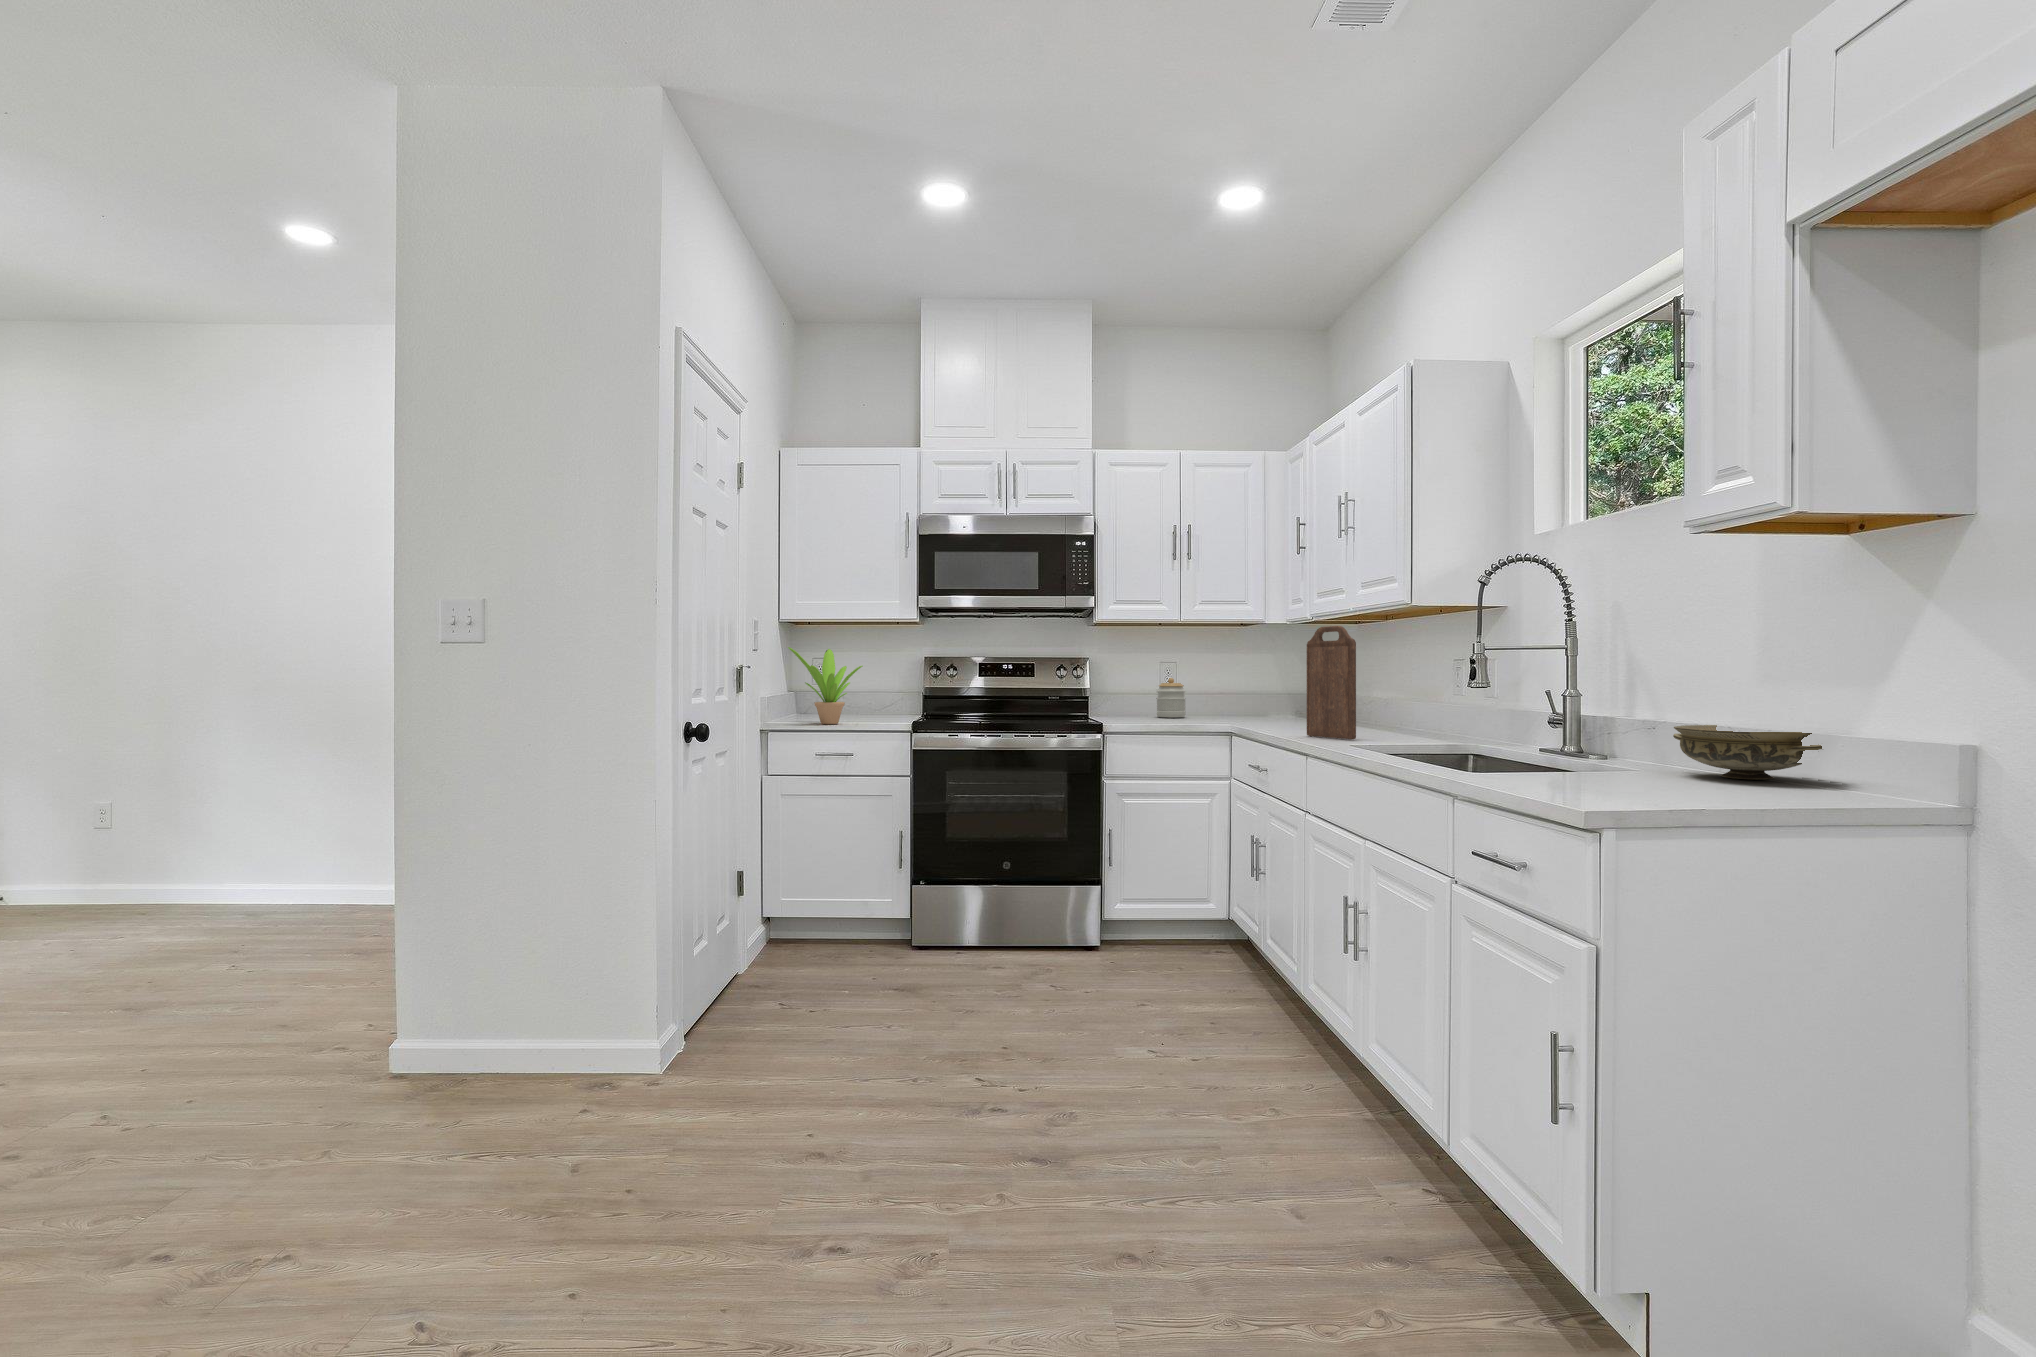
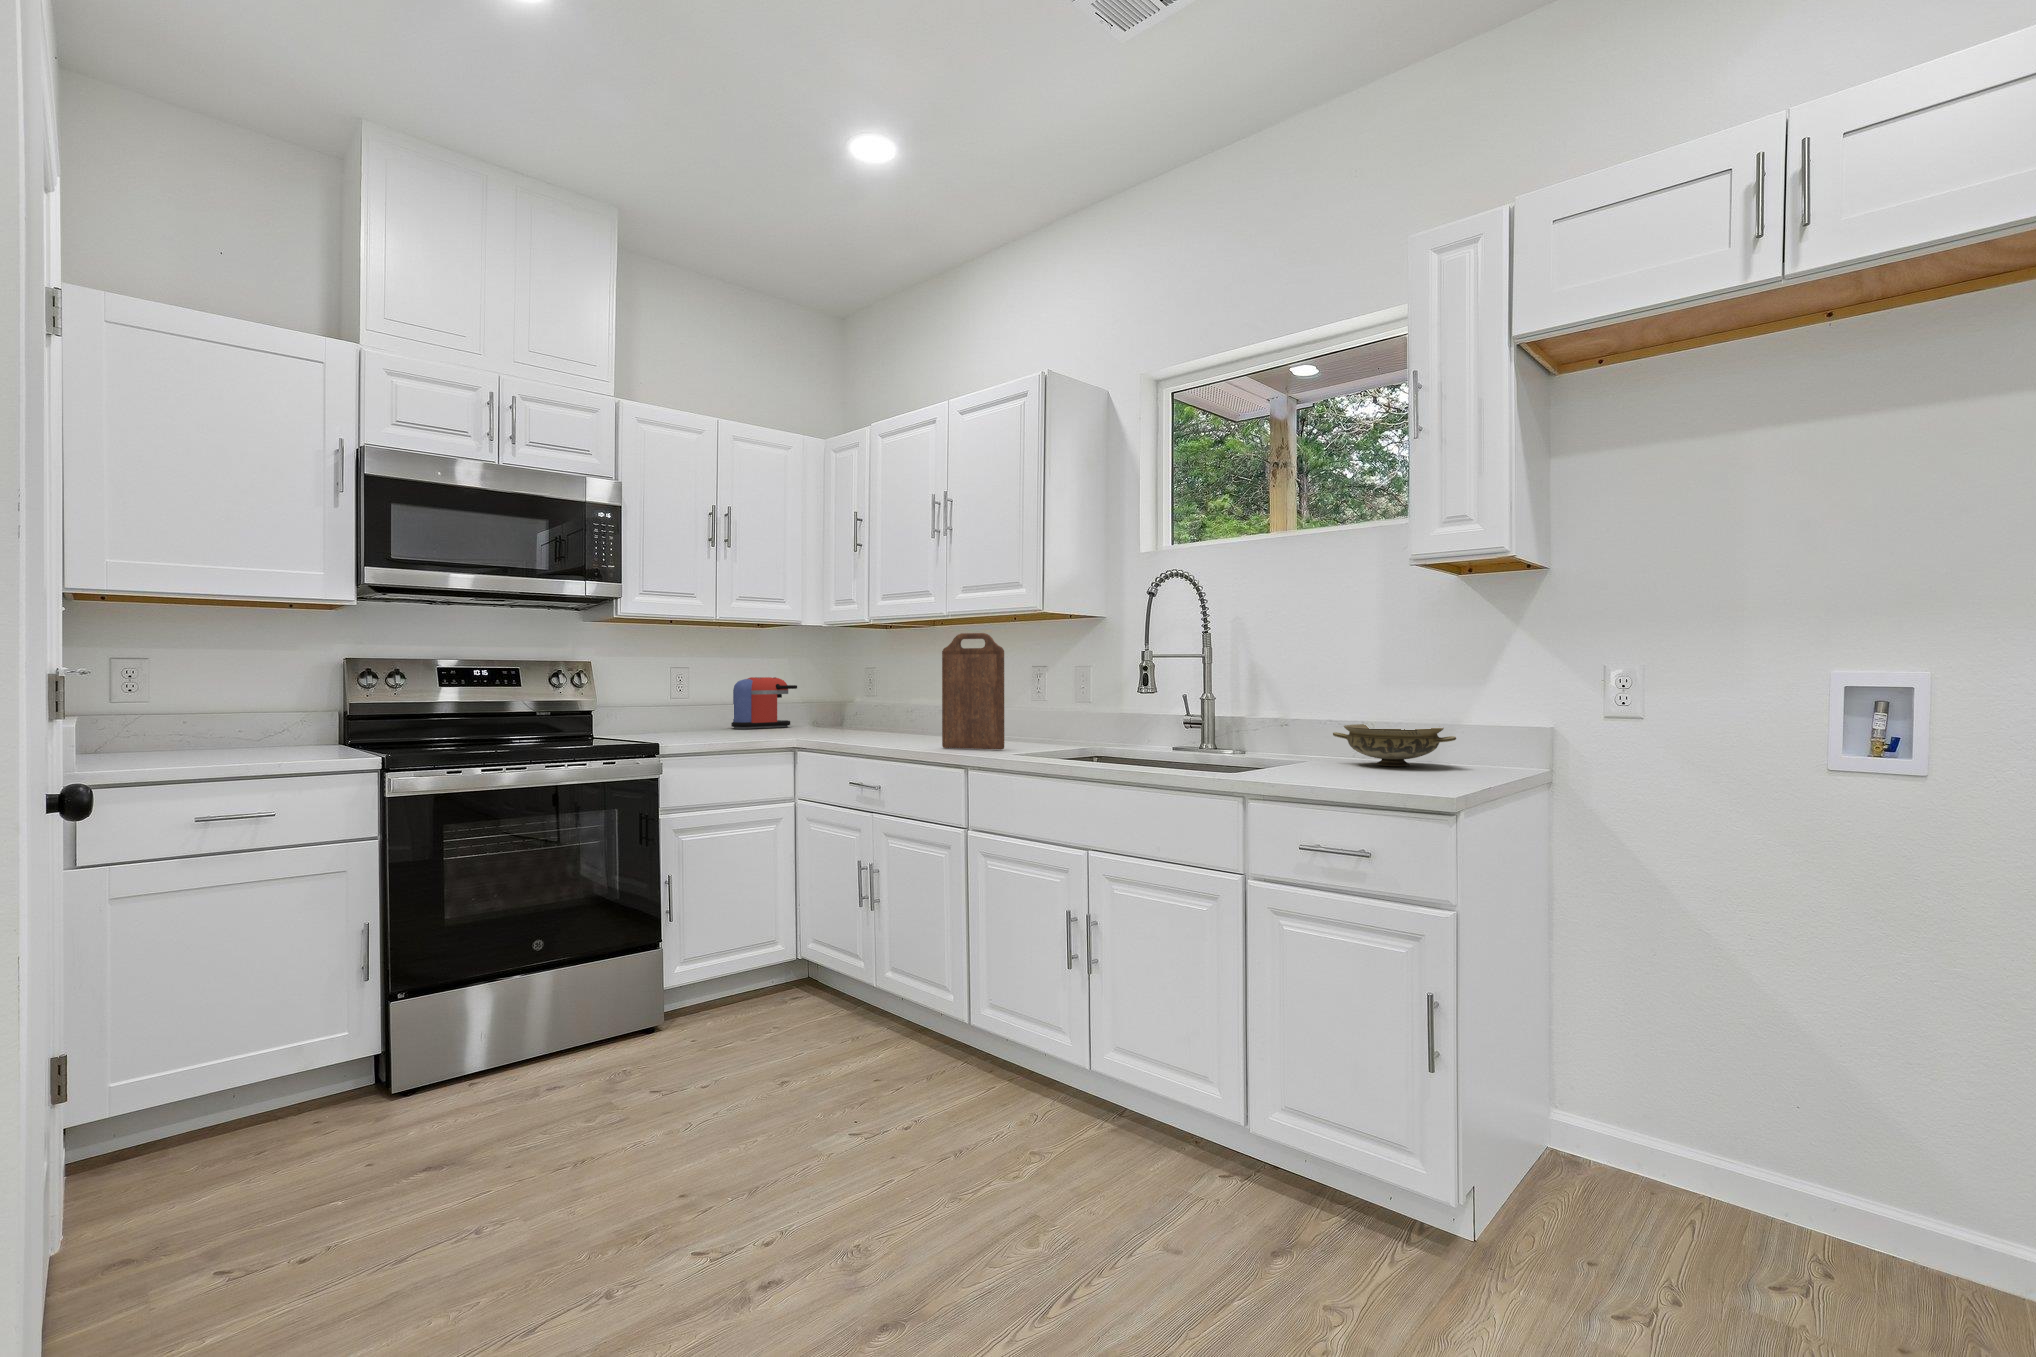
potted plant: present [788,647,862,724] -> none [147,639,296,766]
coffee maker: none [1218,671,1281,716] -> present [731,677,797,729]
jar: present [1156,678,1186,718] -> none [675,686,711,733]

